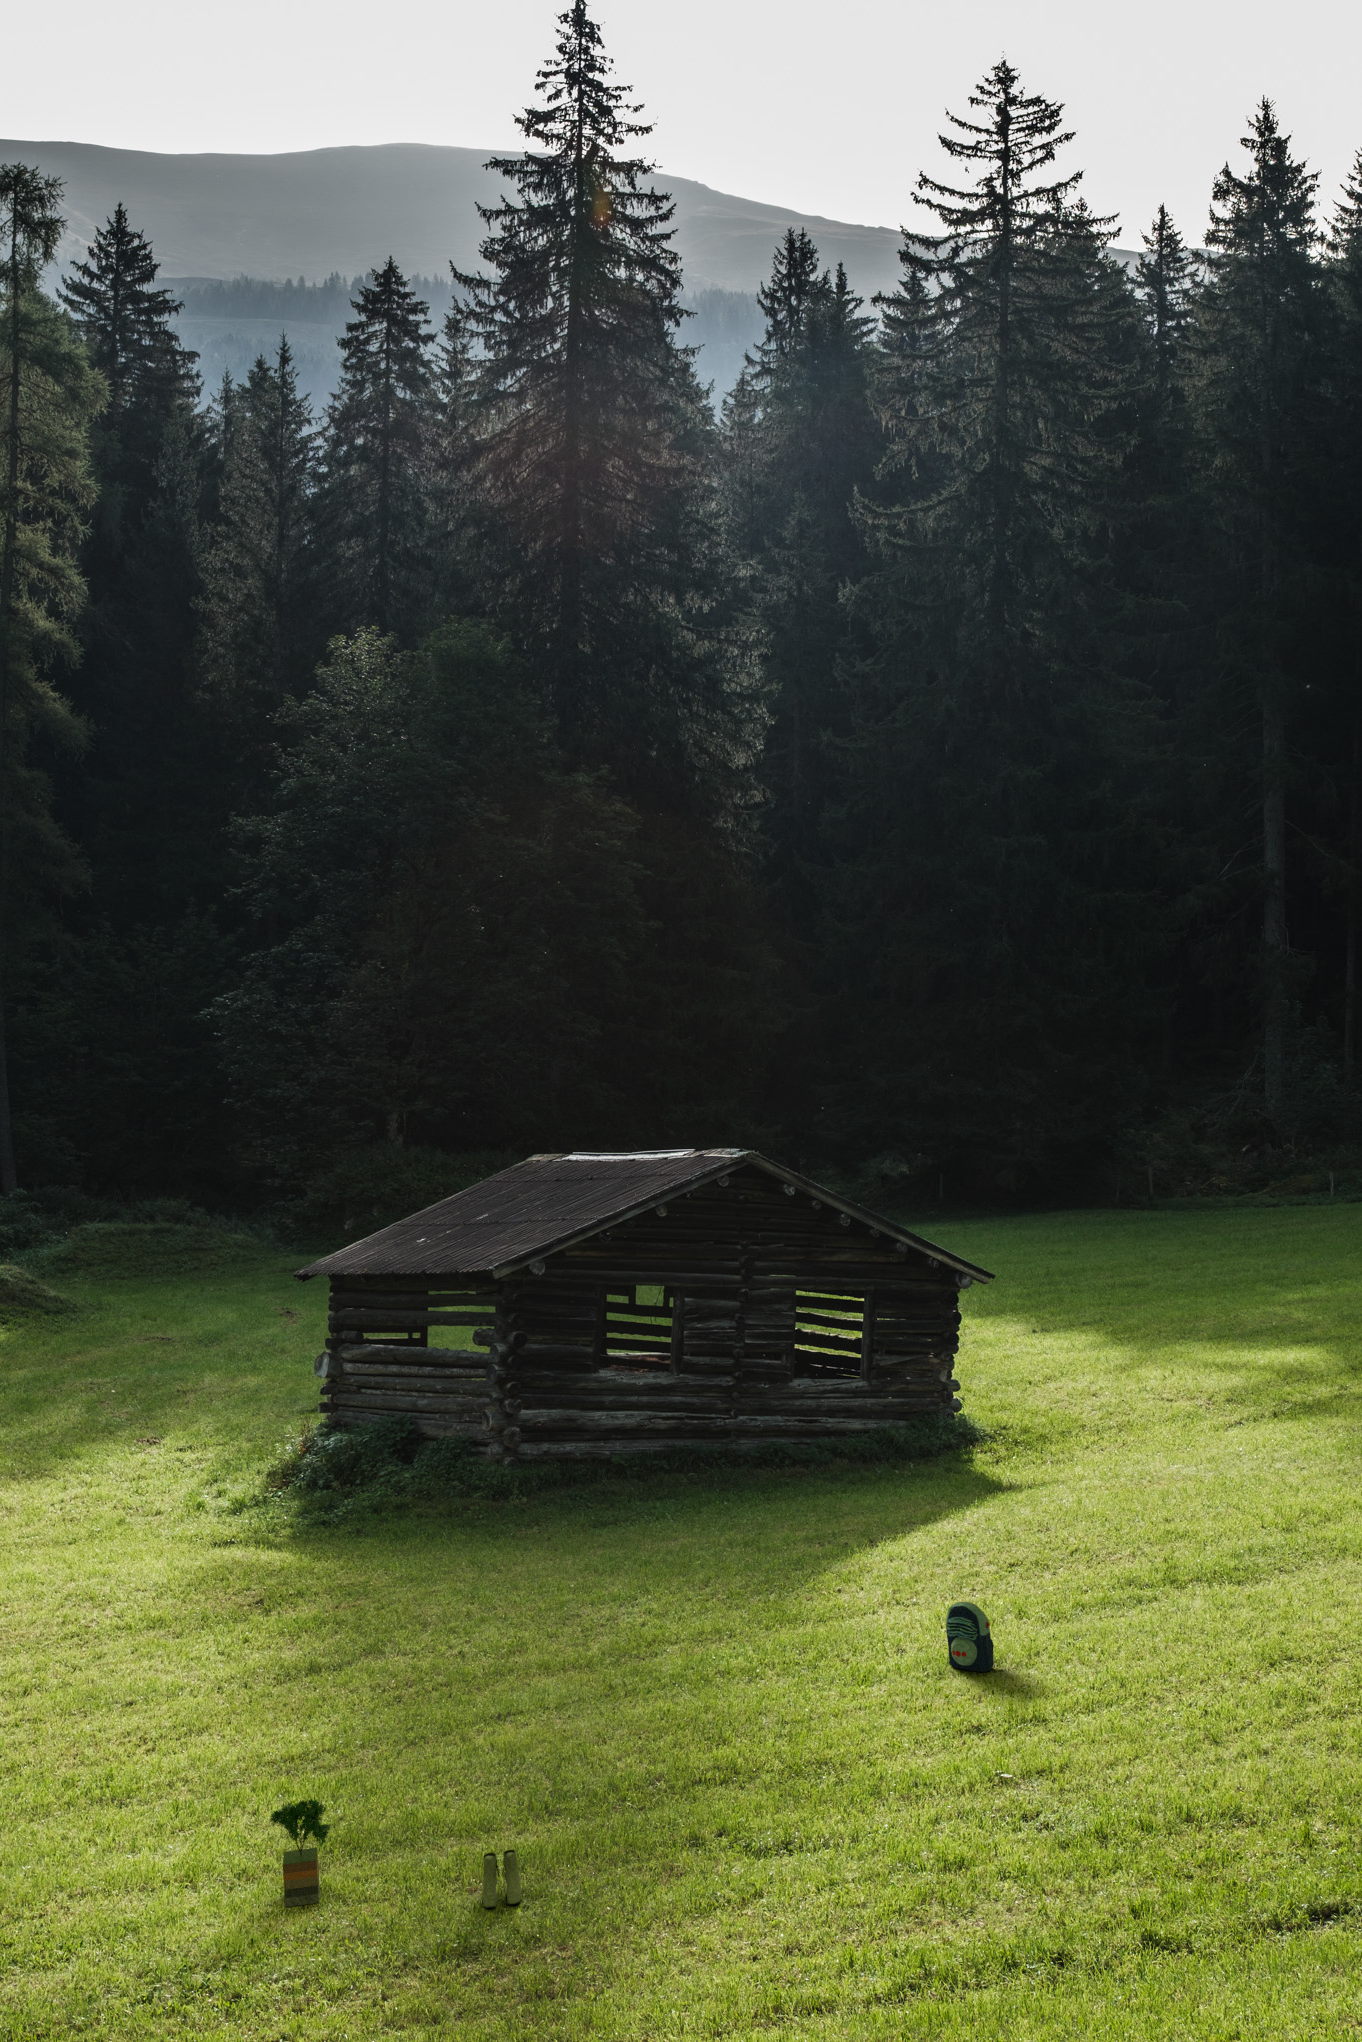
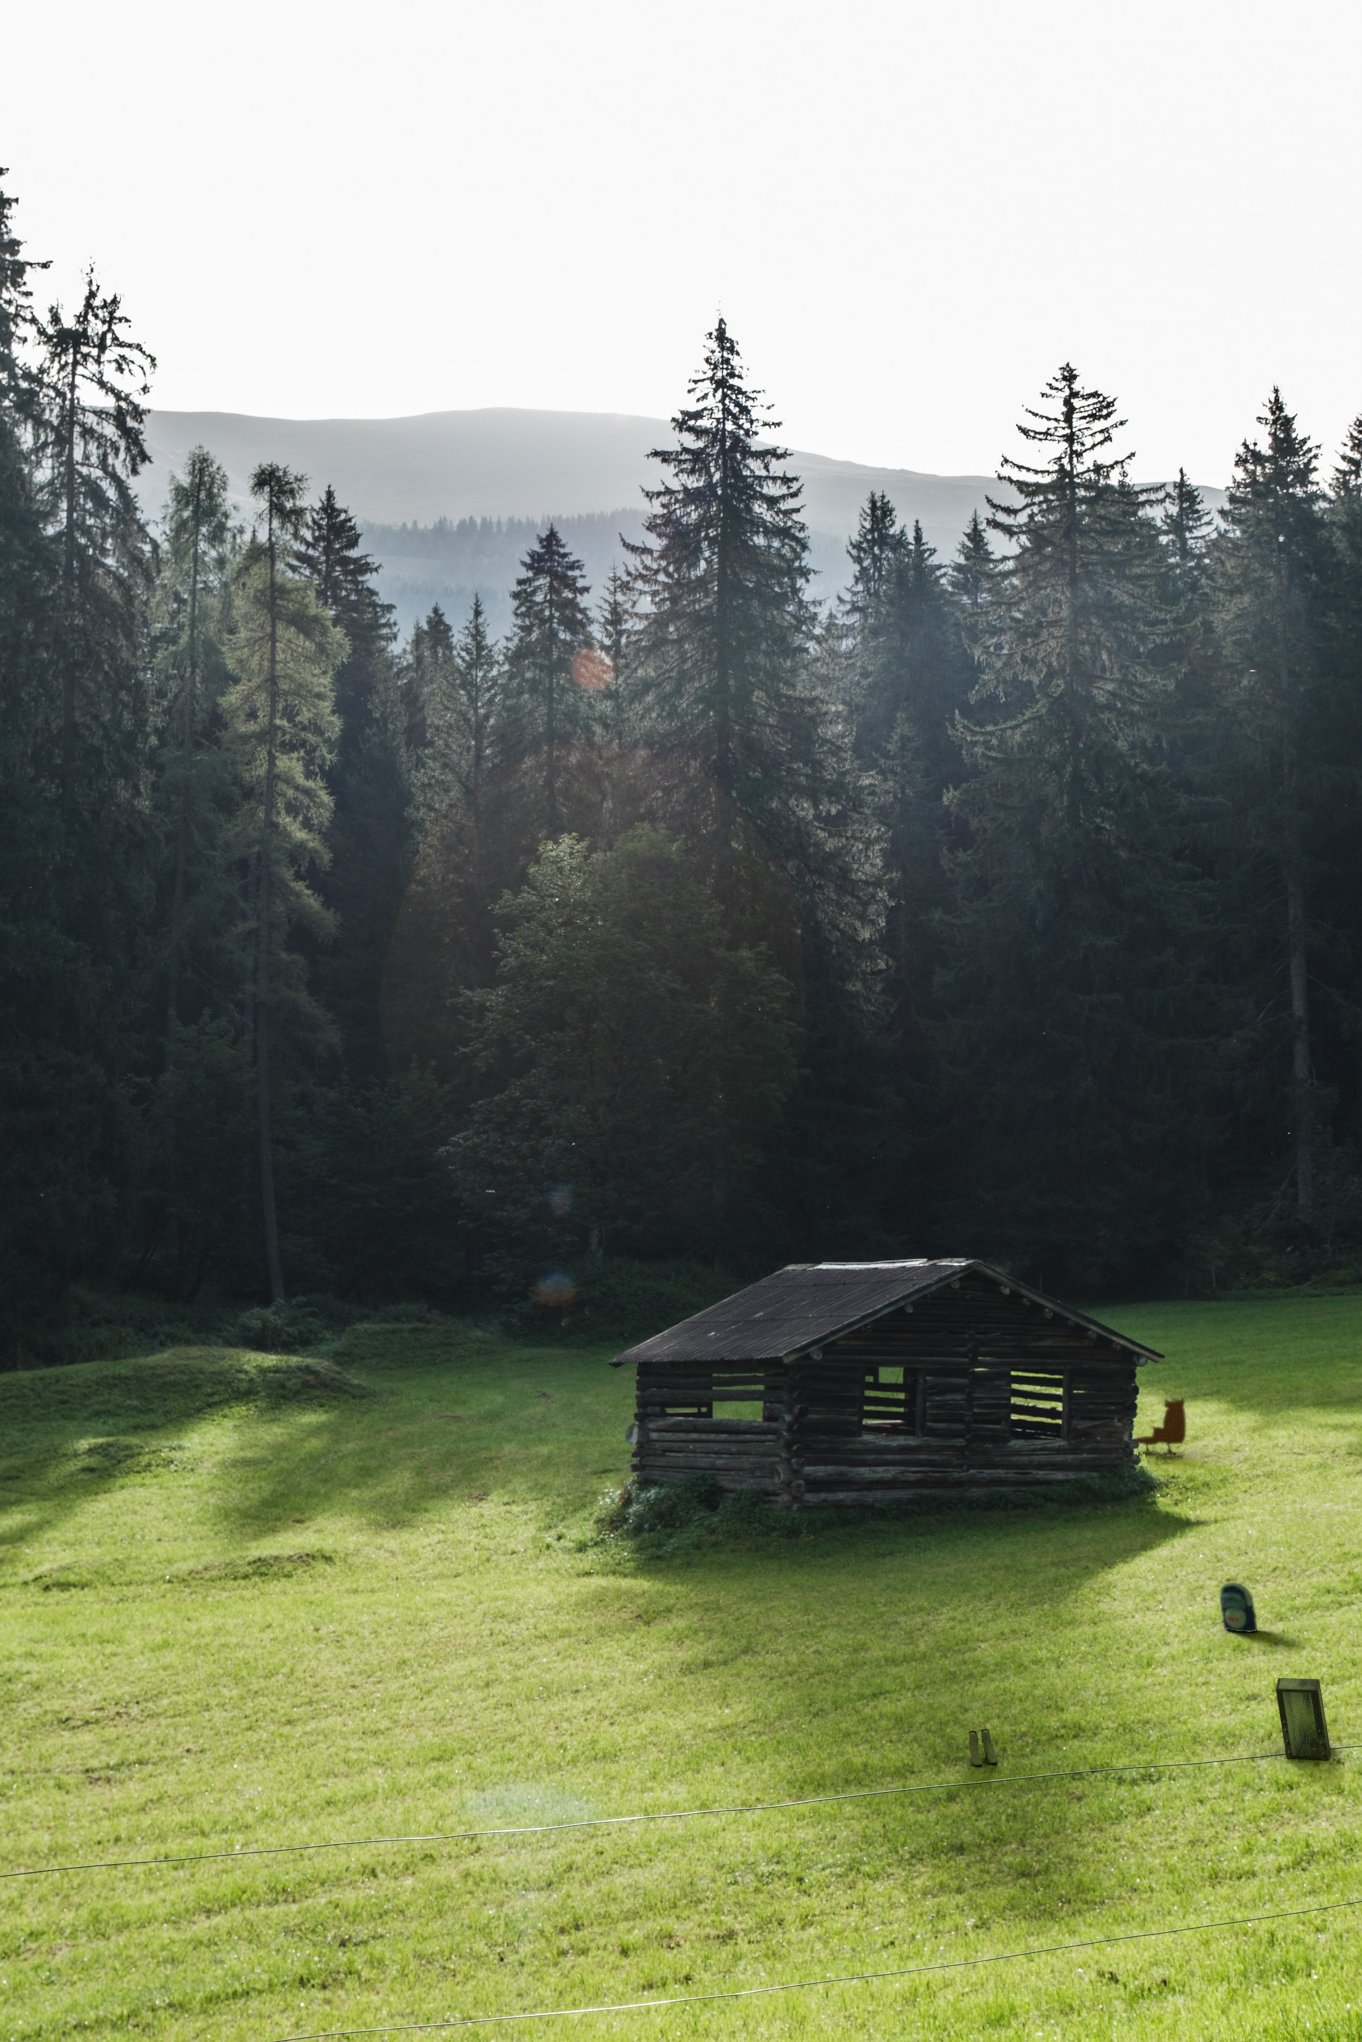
lounge chair: none [957,1327,1019,1402] -> present [1135,1399,1186,1455]
storage box: none [928,1782,1009,1913] -> present [1276,1678,1330,1760]
potted tree: present [270,1799,331,1907] -> none [818,1697,862,1769]

